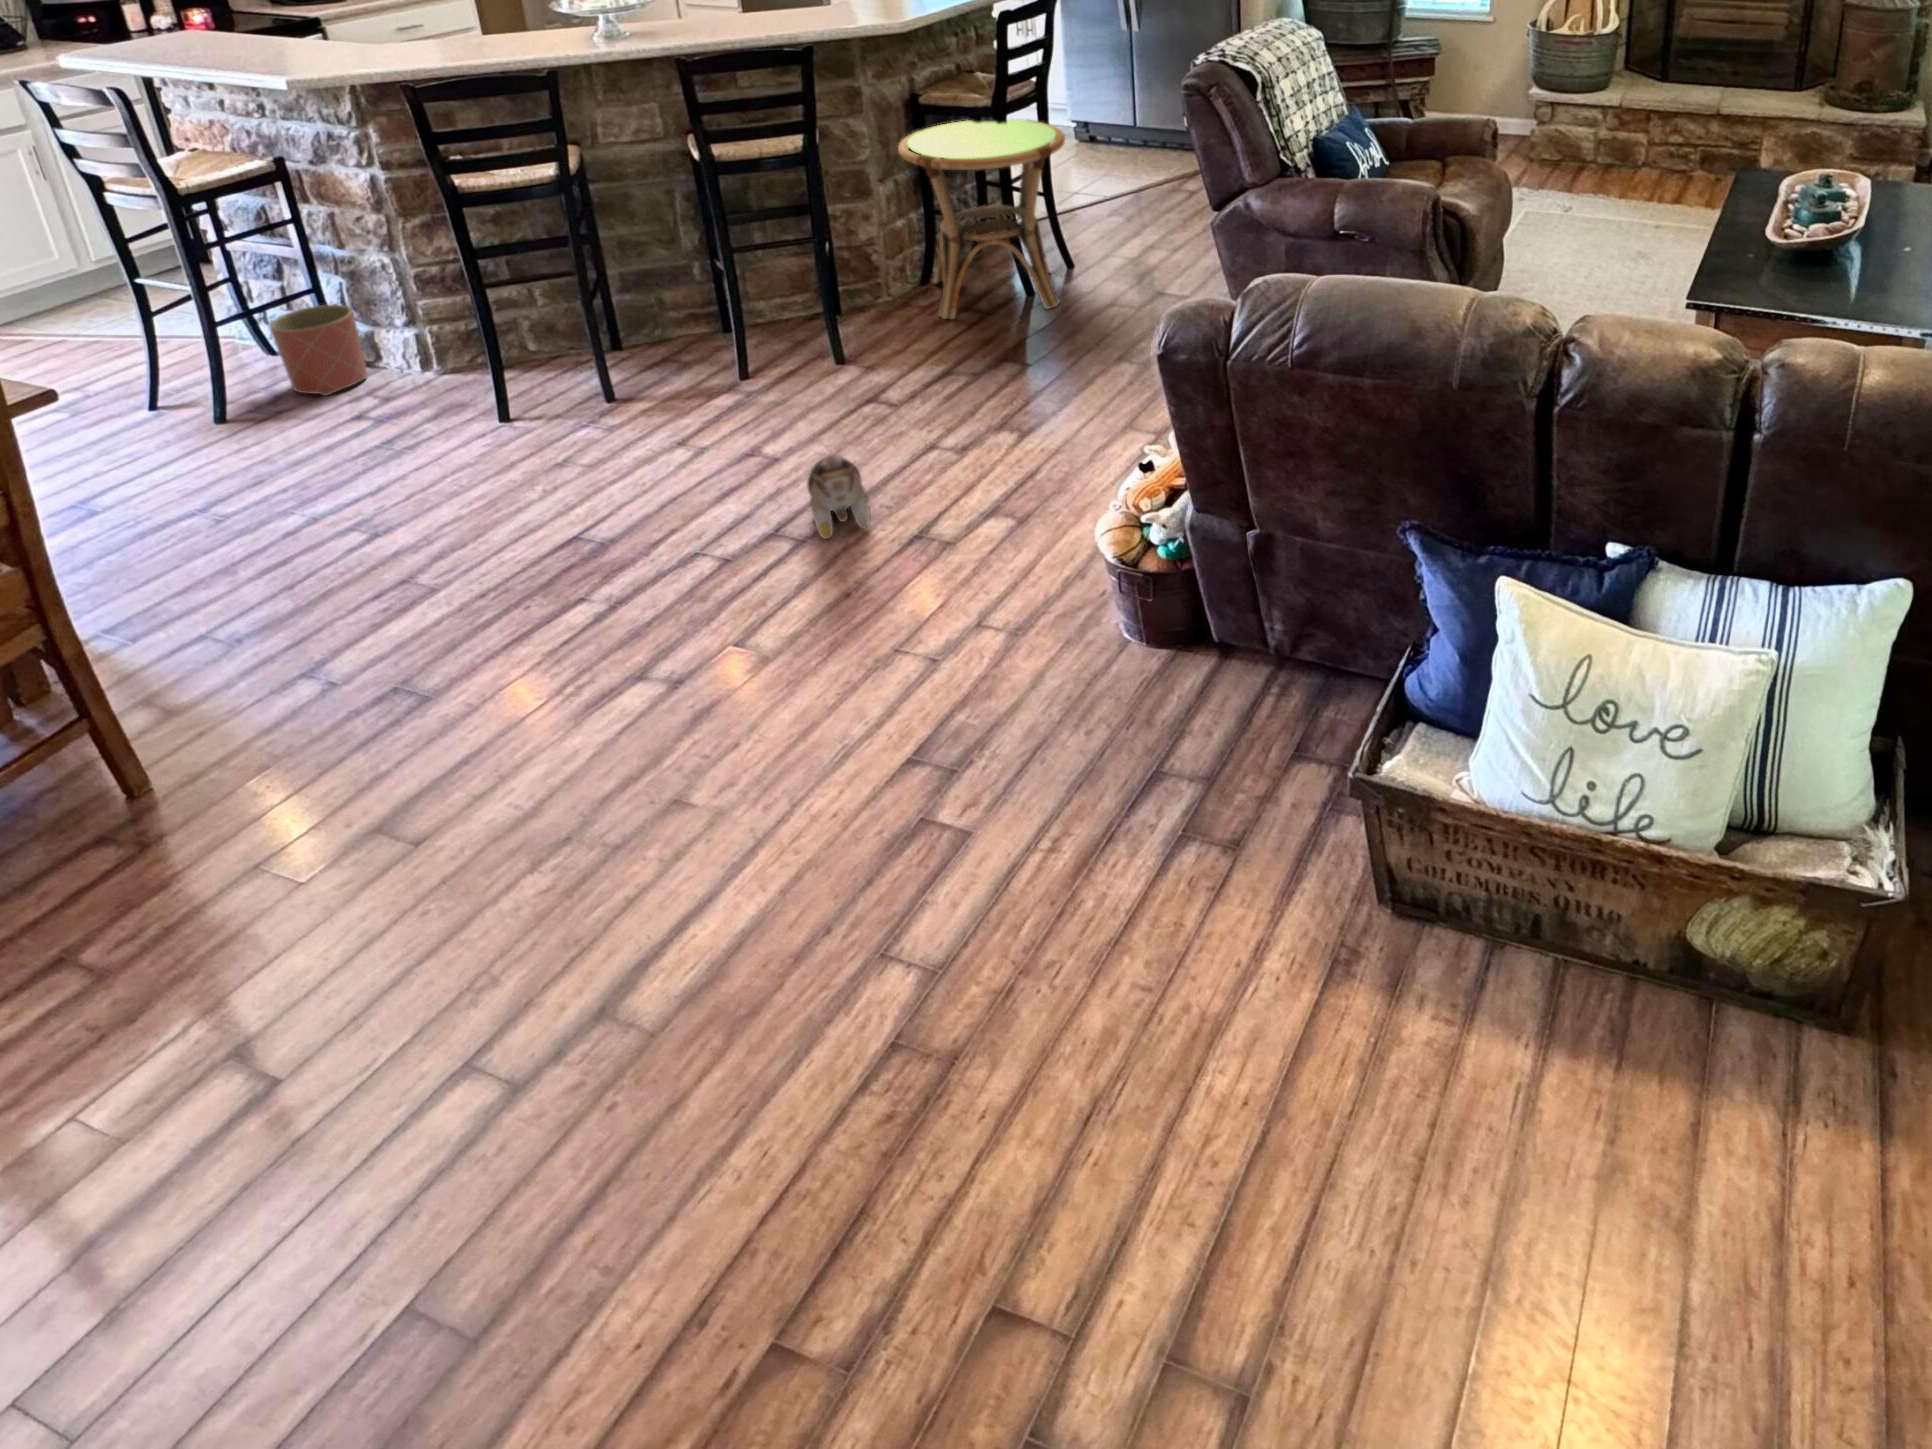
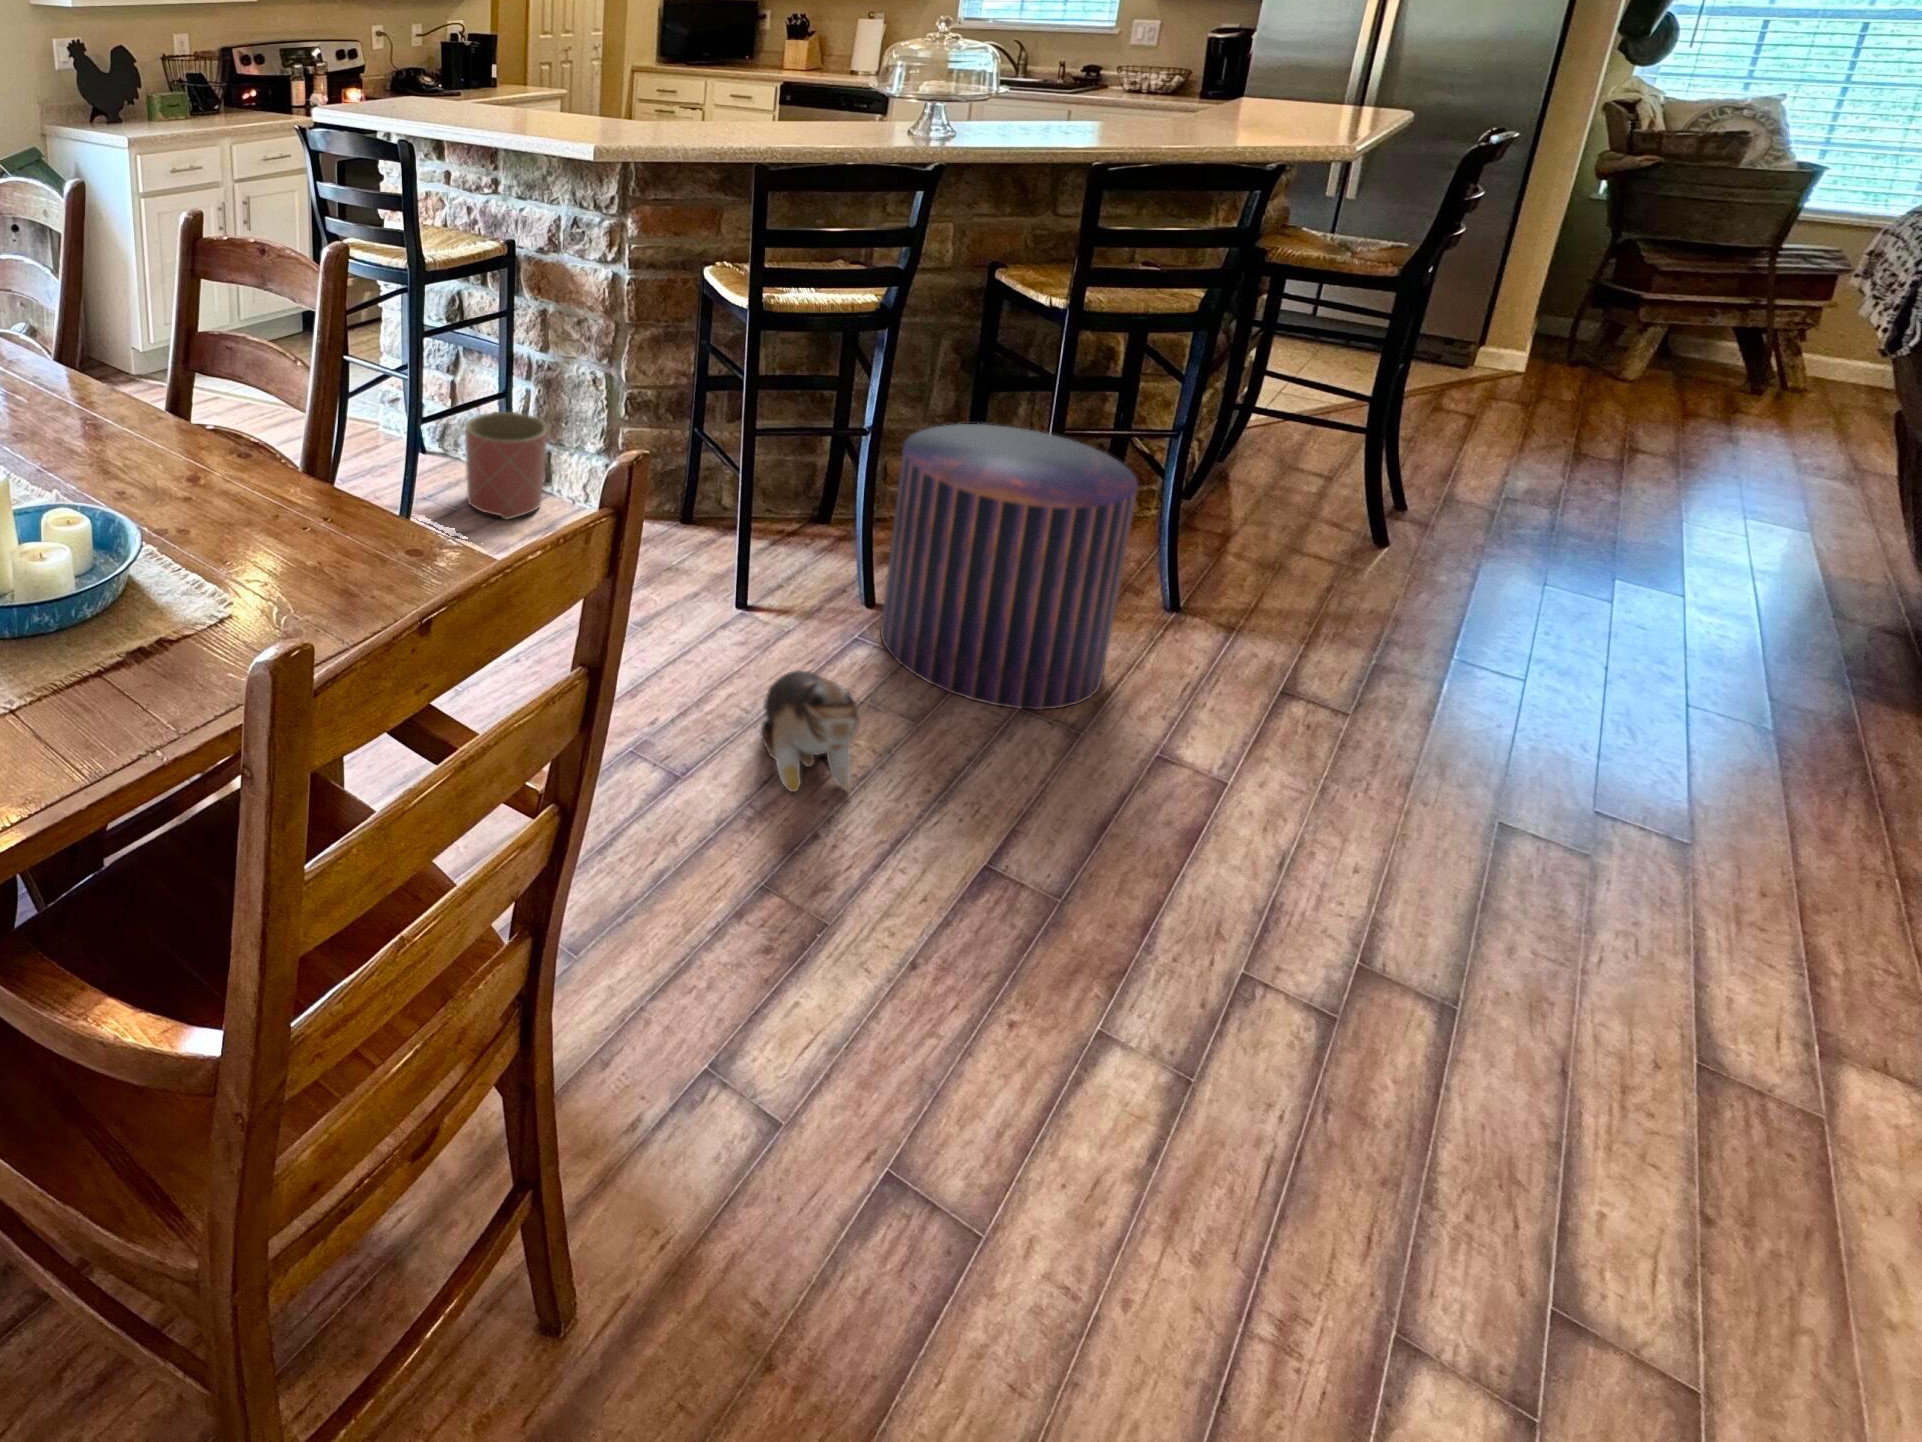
side table: present [898,119,1065,319] -> none [1194,294,1515,579]
pouf: none [567,253,754,449] -> present [880,424,1138,710]
plush toy: present [807,455,870,539] -> present [761,670,870,792]

